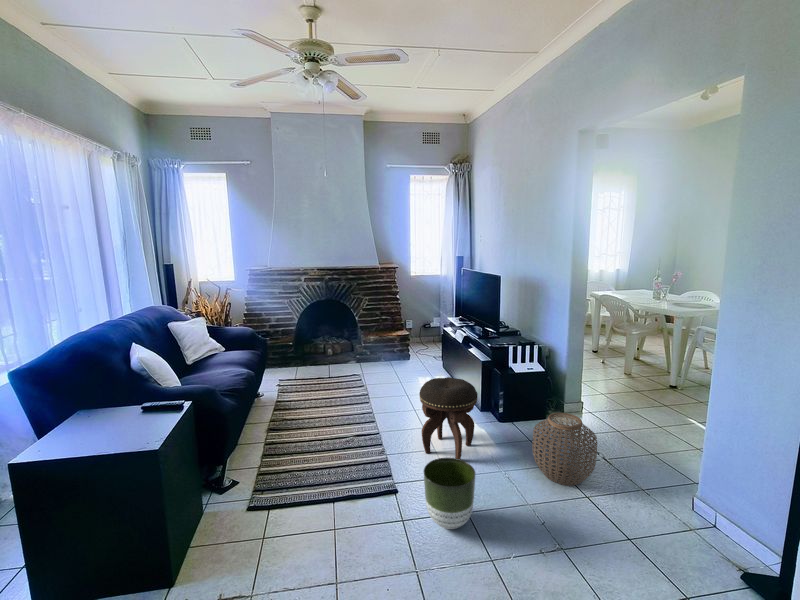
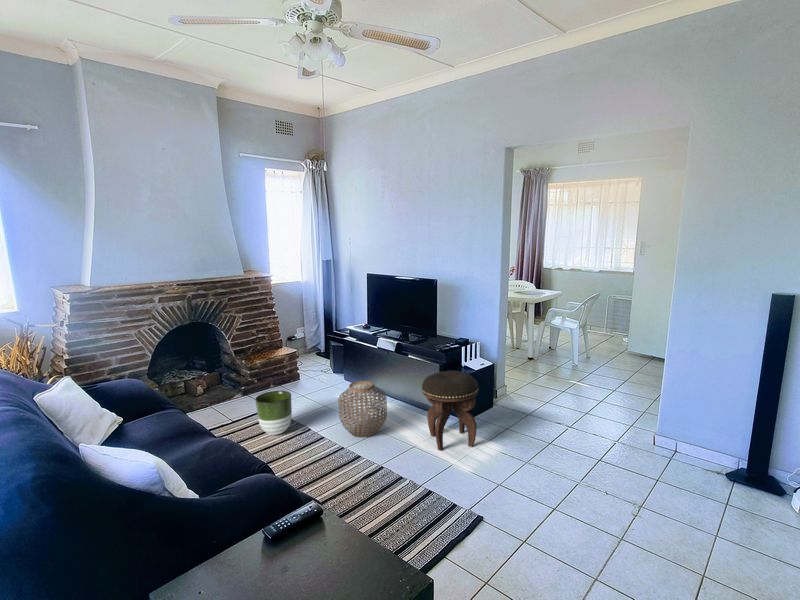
woven basket: present [532,413,597,486] -> present [338,381,387,437]
planter: present [424,458,475,529] -> present [255,391,292,435]

